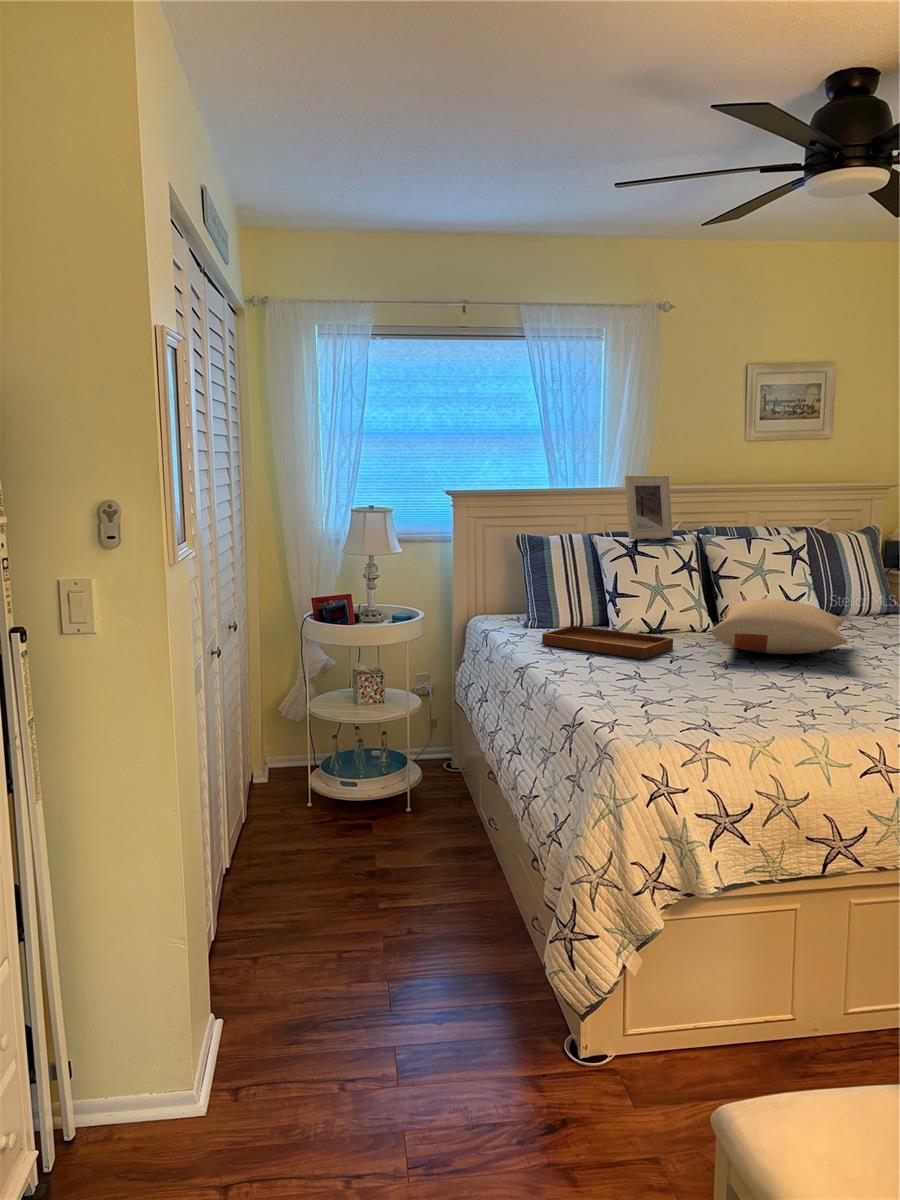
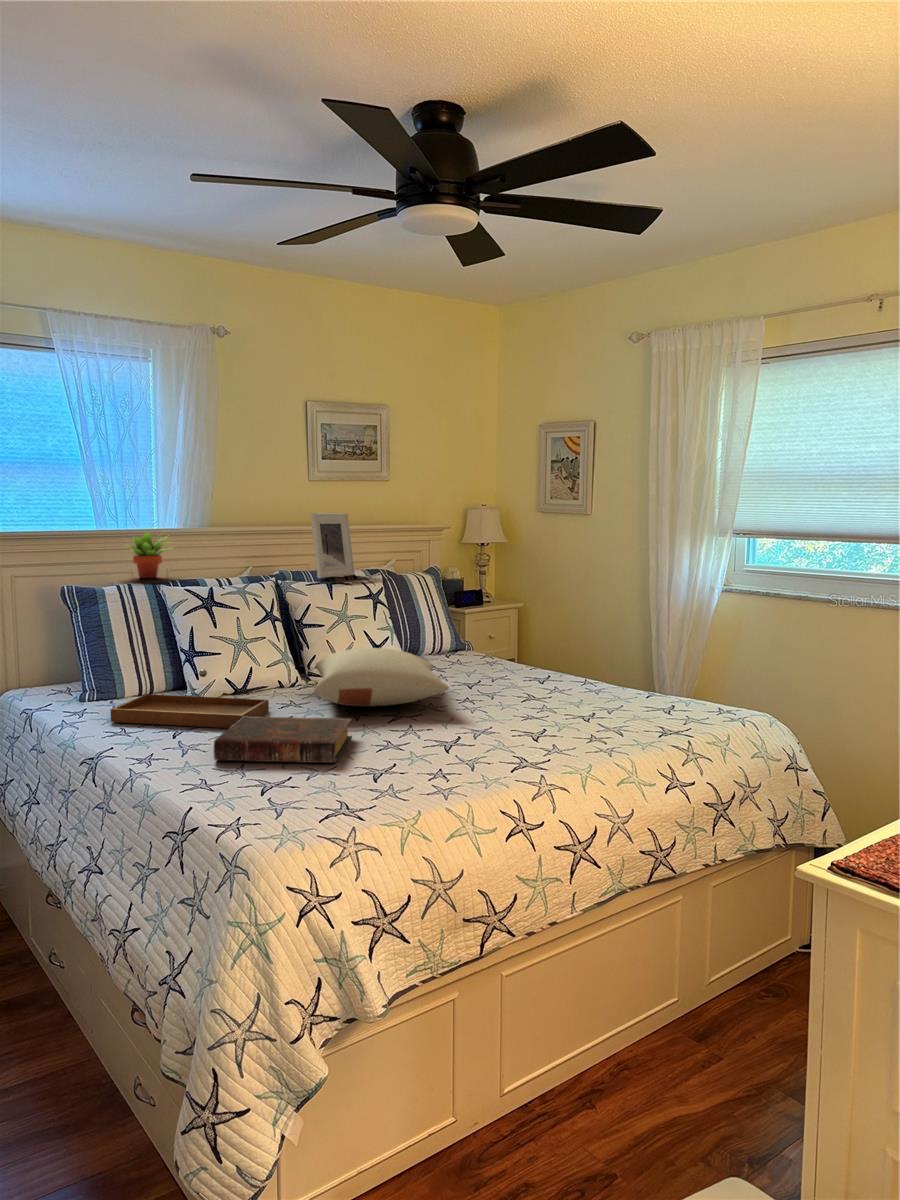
picture frame: present [625,475,673,540] -> present [310,513,355,578]
succulent plant: none [563,487,612,530] -> present [124,530,173,578]
book: none [611,648,740,693] -> present [214,717,351,763]

